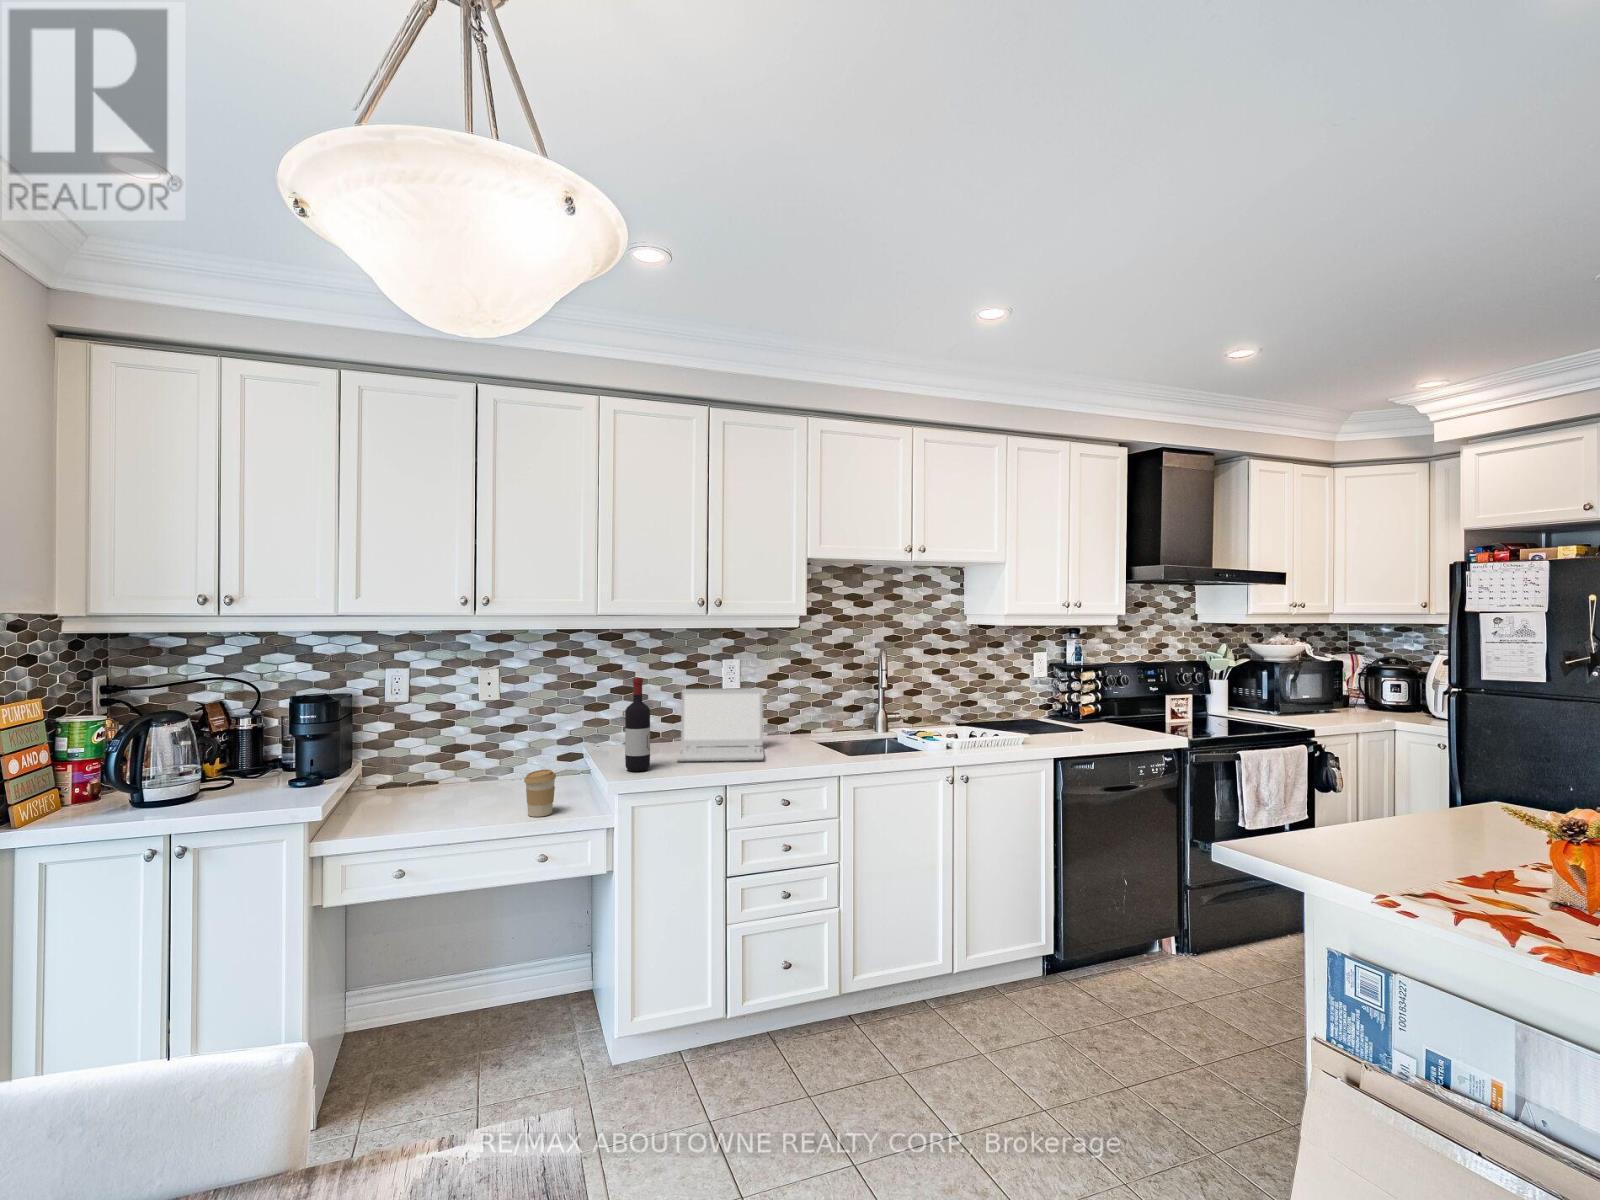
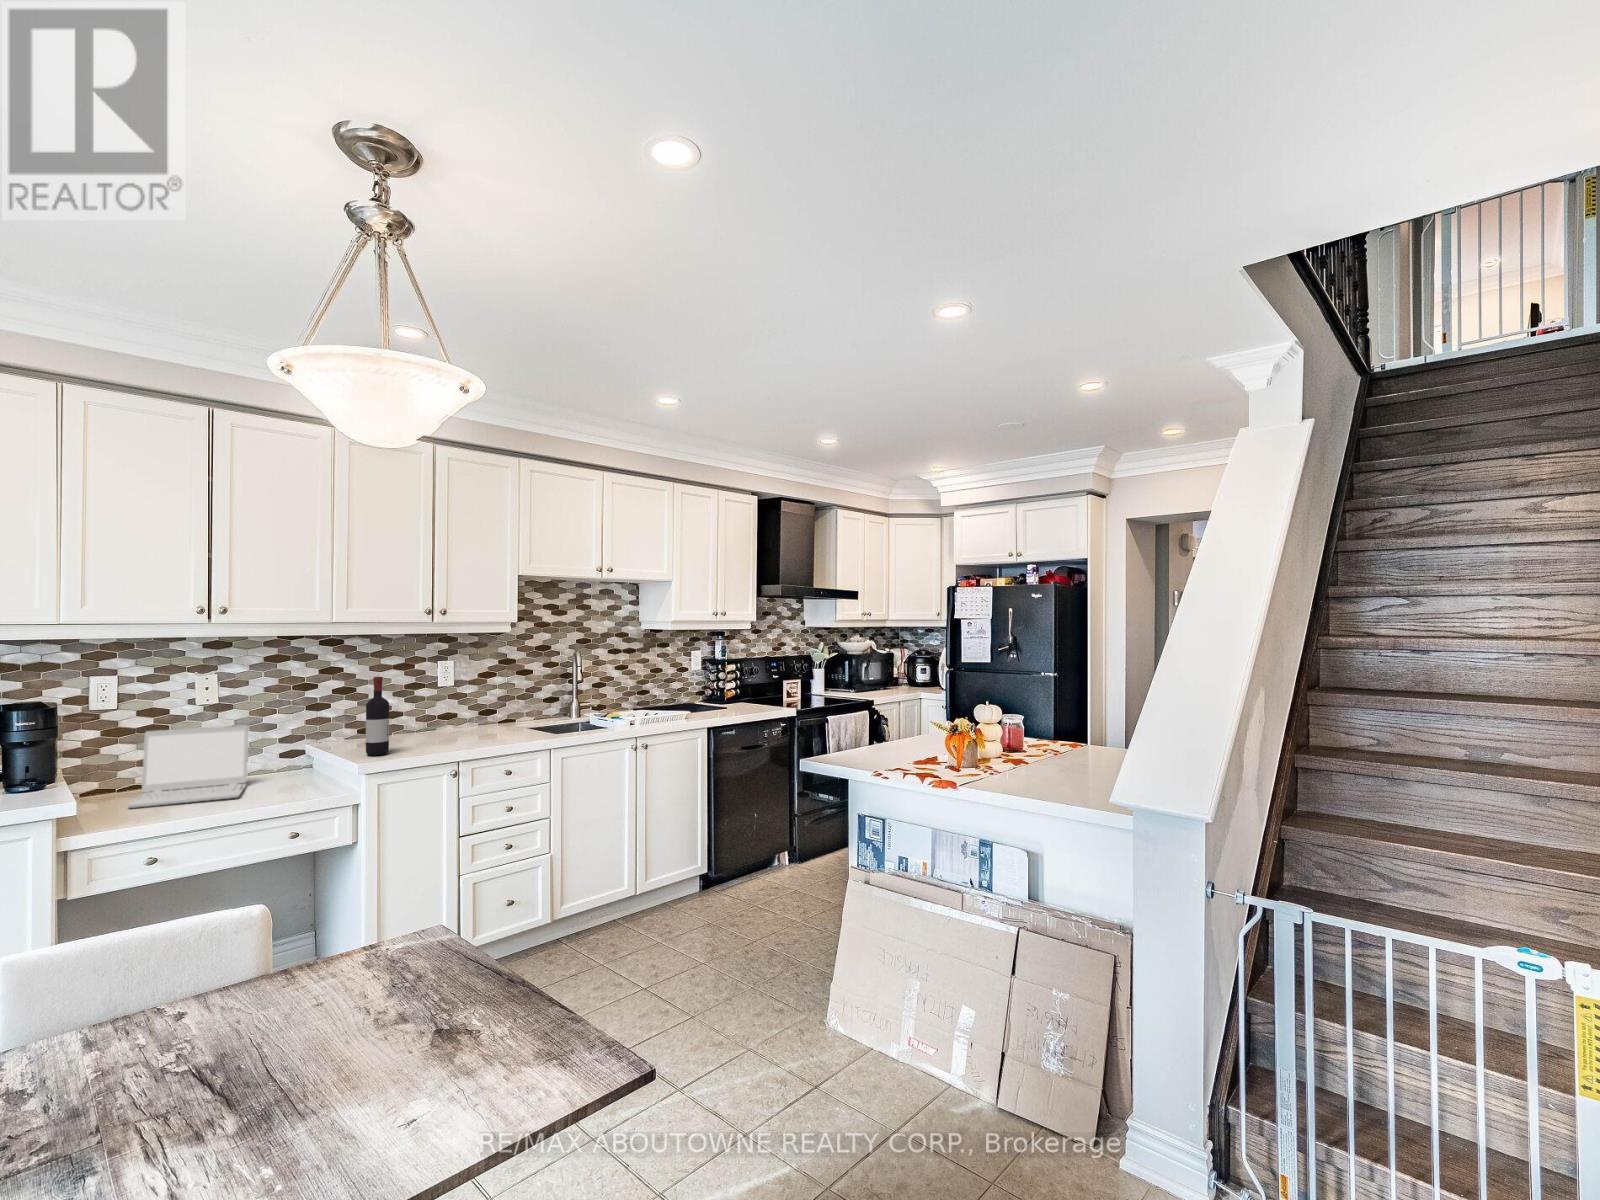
laptop: present [676,688,764,761] -> present [128,725,248,808]
coffee cup: present [524,769,556,817] -> none [273,758,304,799]

